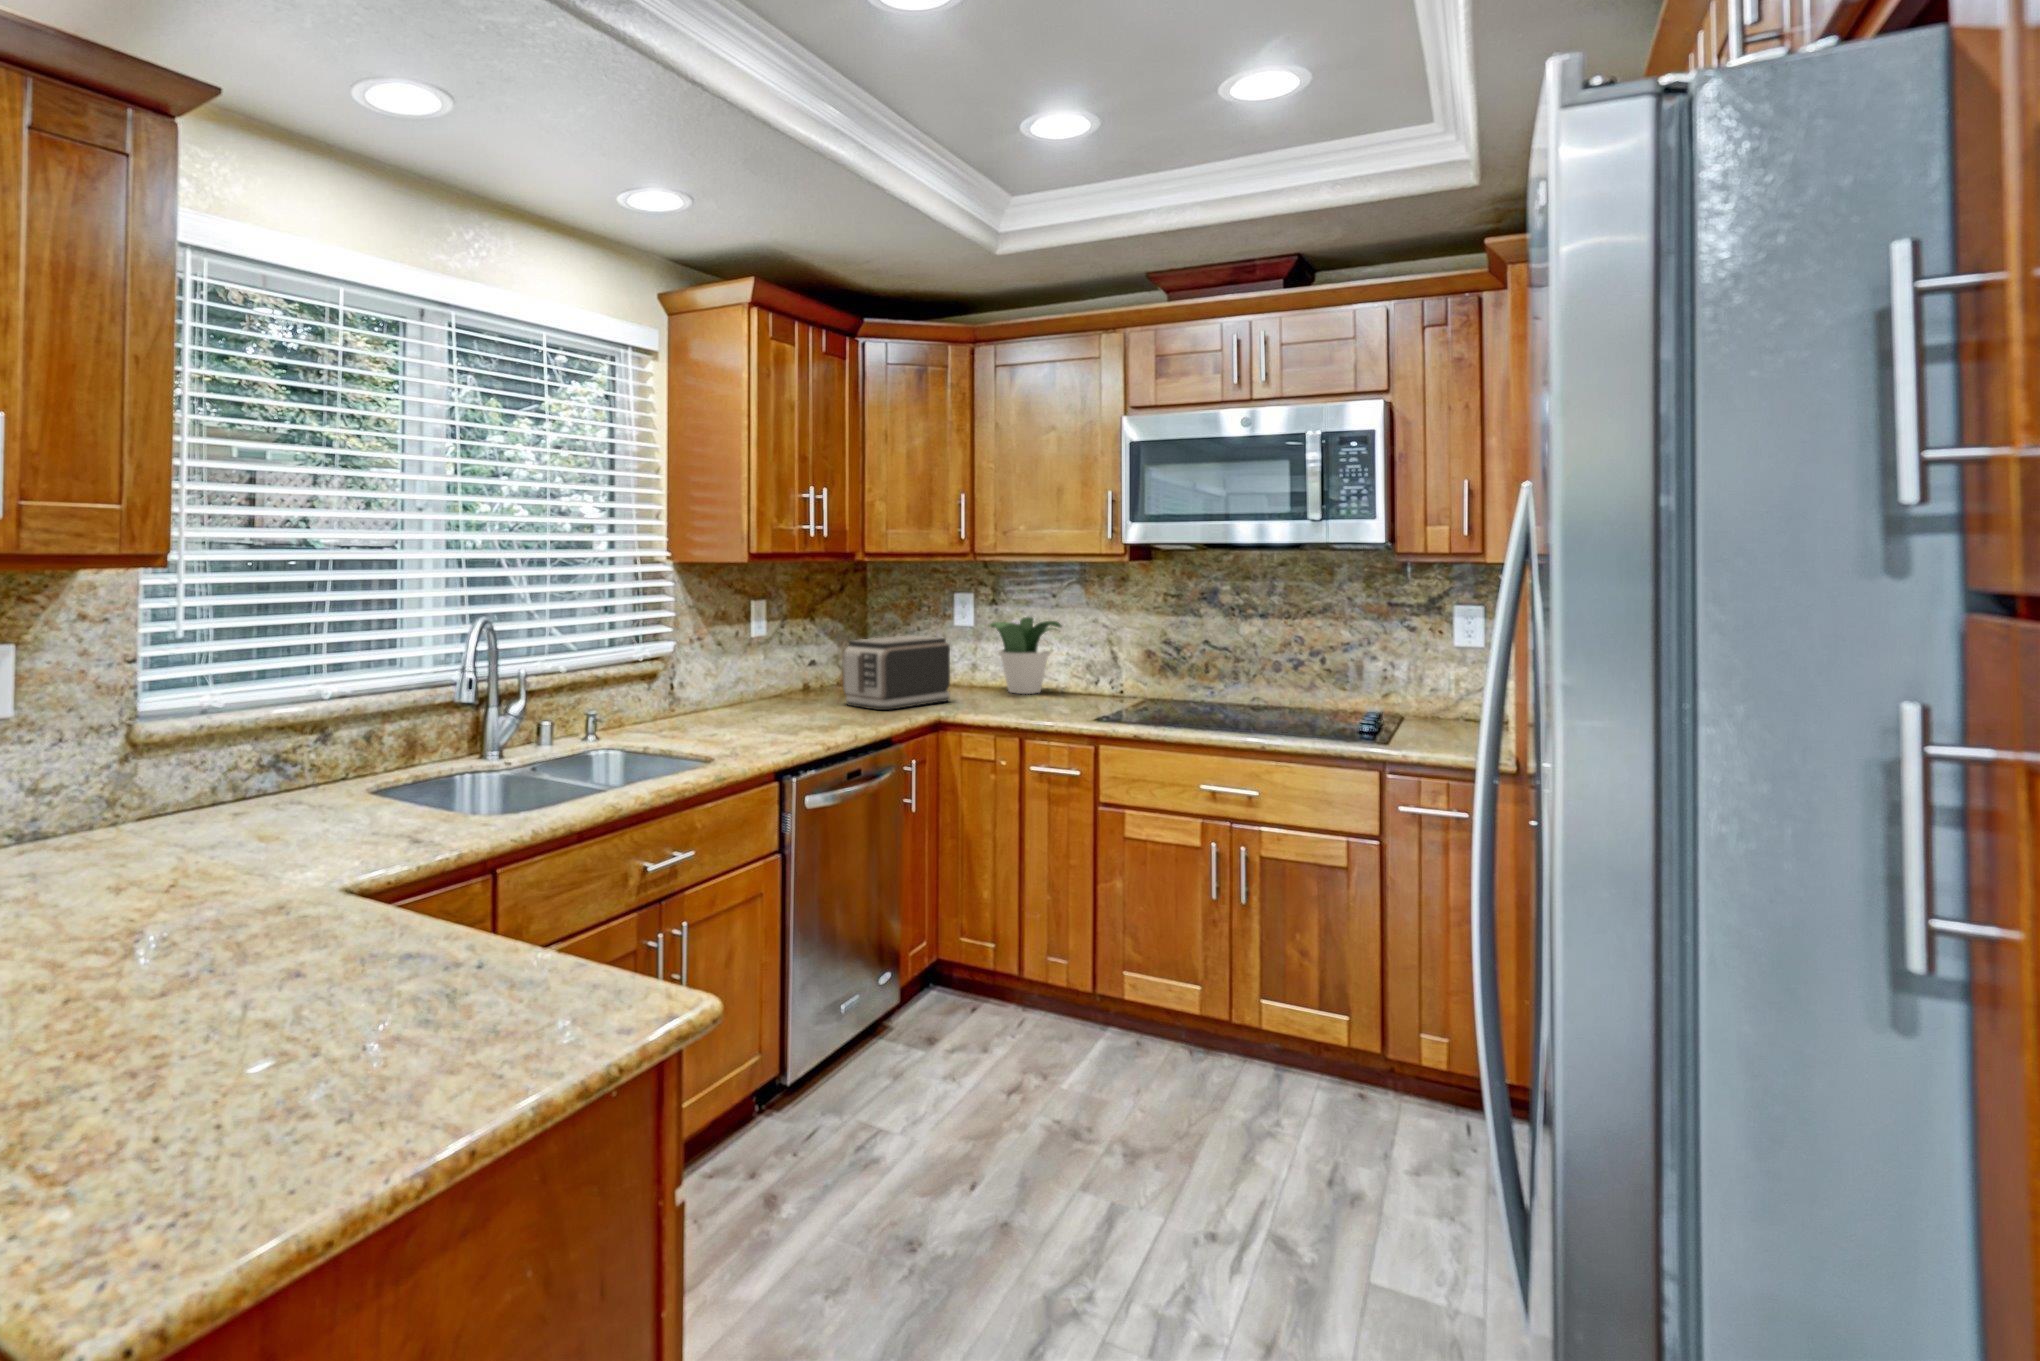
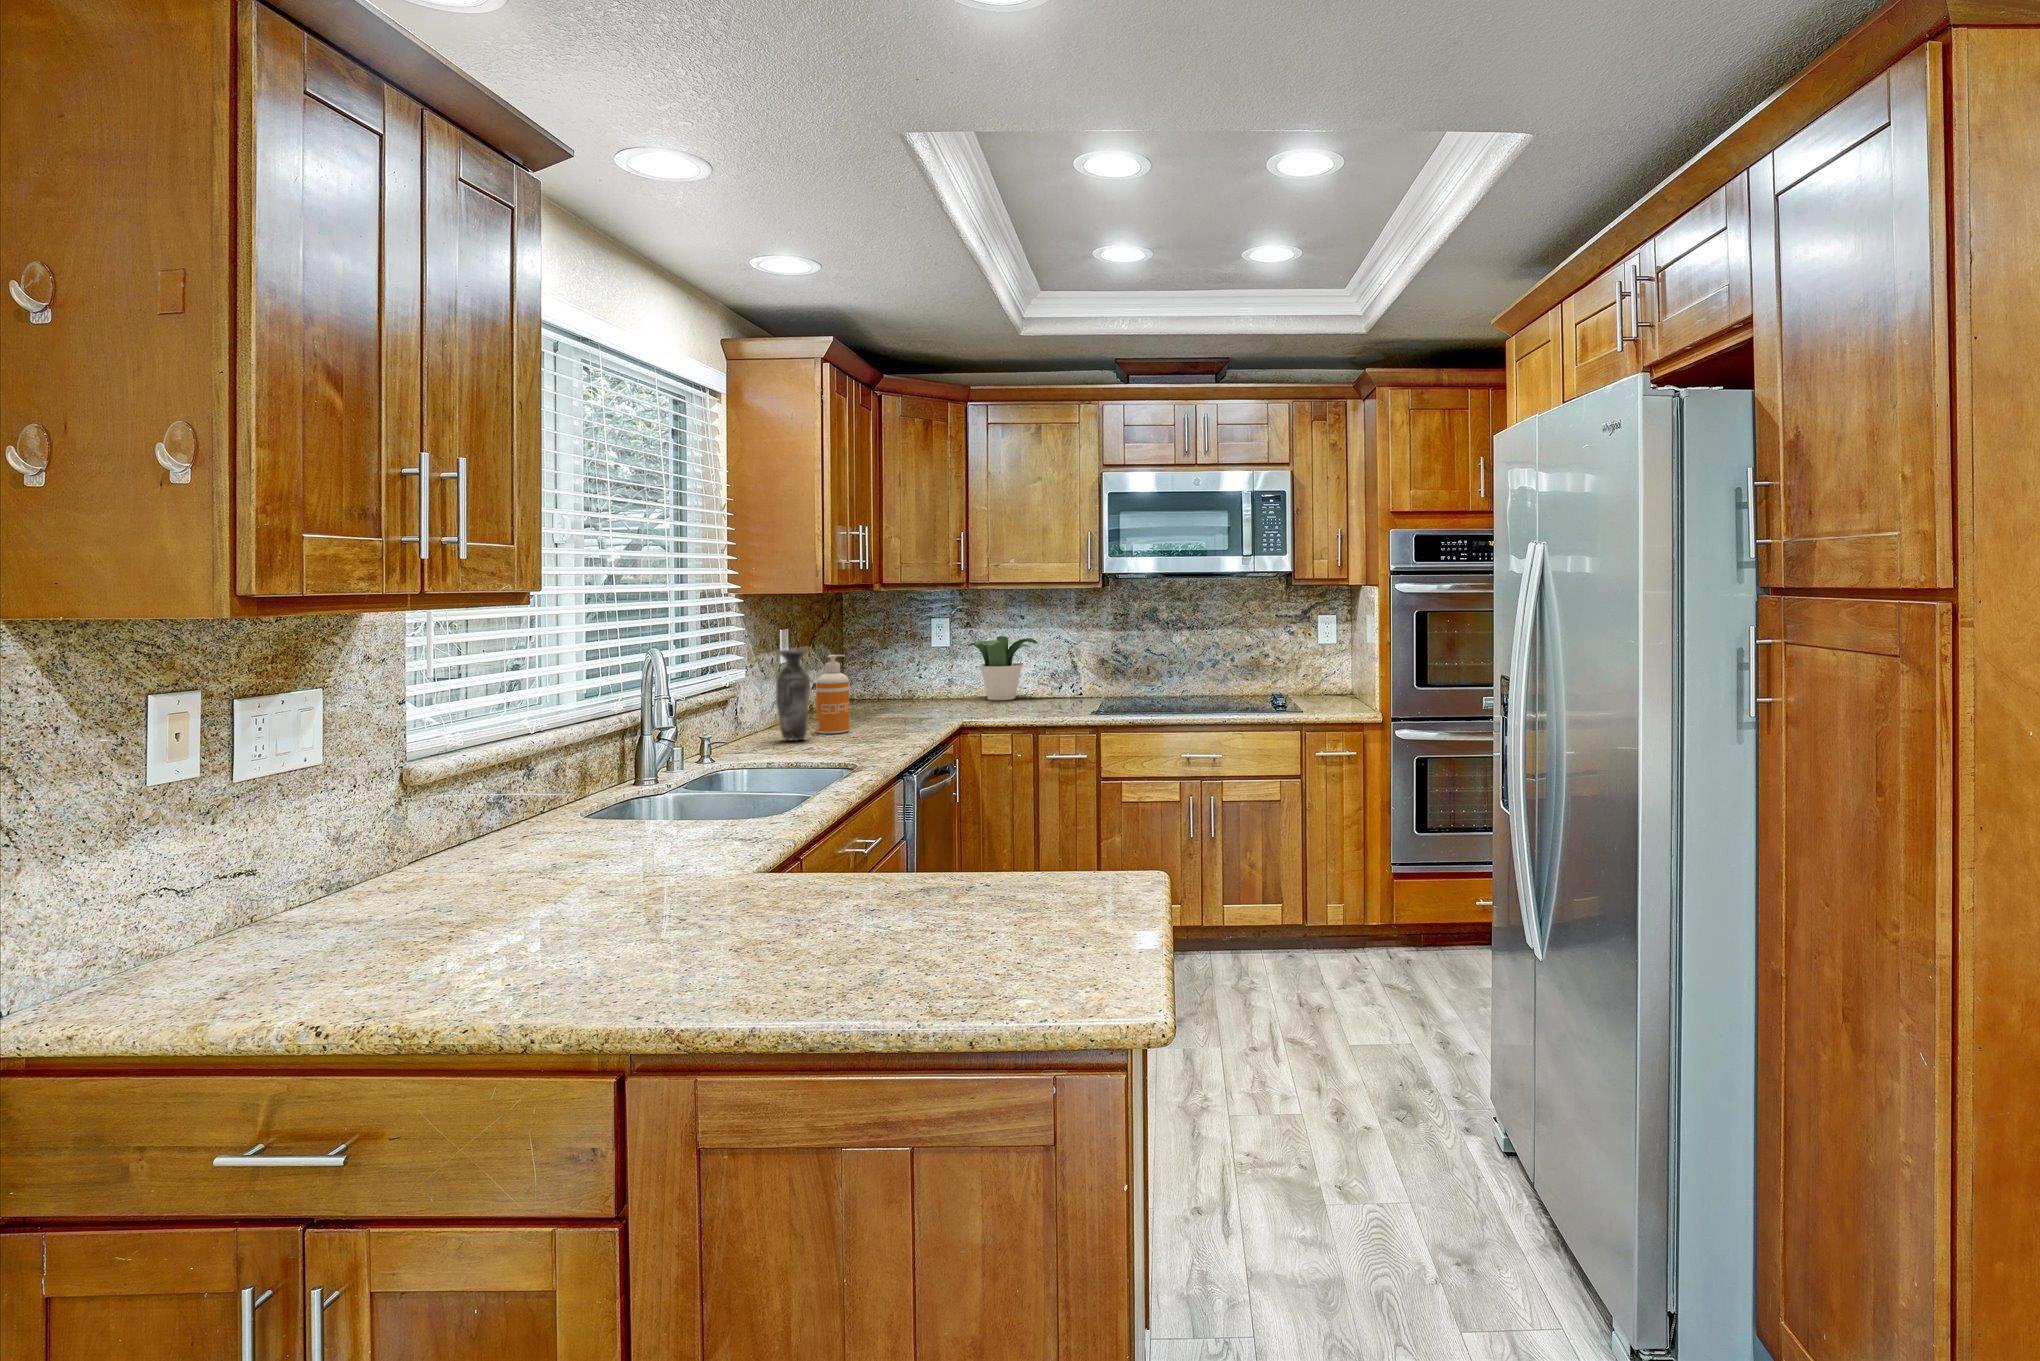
vase: none [700,624,735,724] -> present [776,649,810,740]
soap dispenser: none [758,631,792,719] -> present [816,655,849,734]
toaster: present [842,635,950,710] -> none [871,655,958,720]

